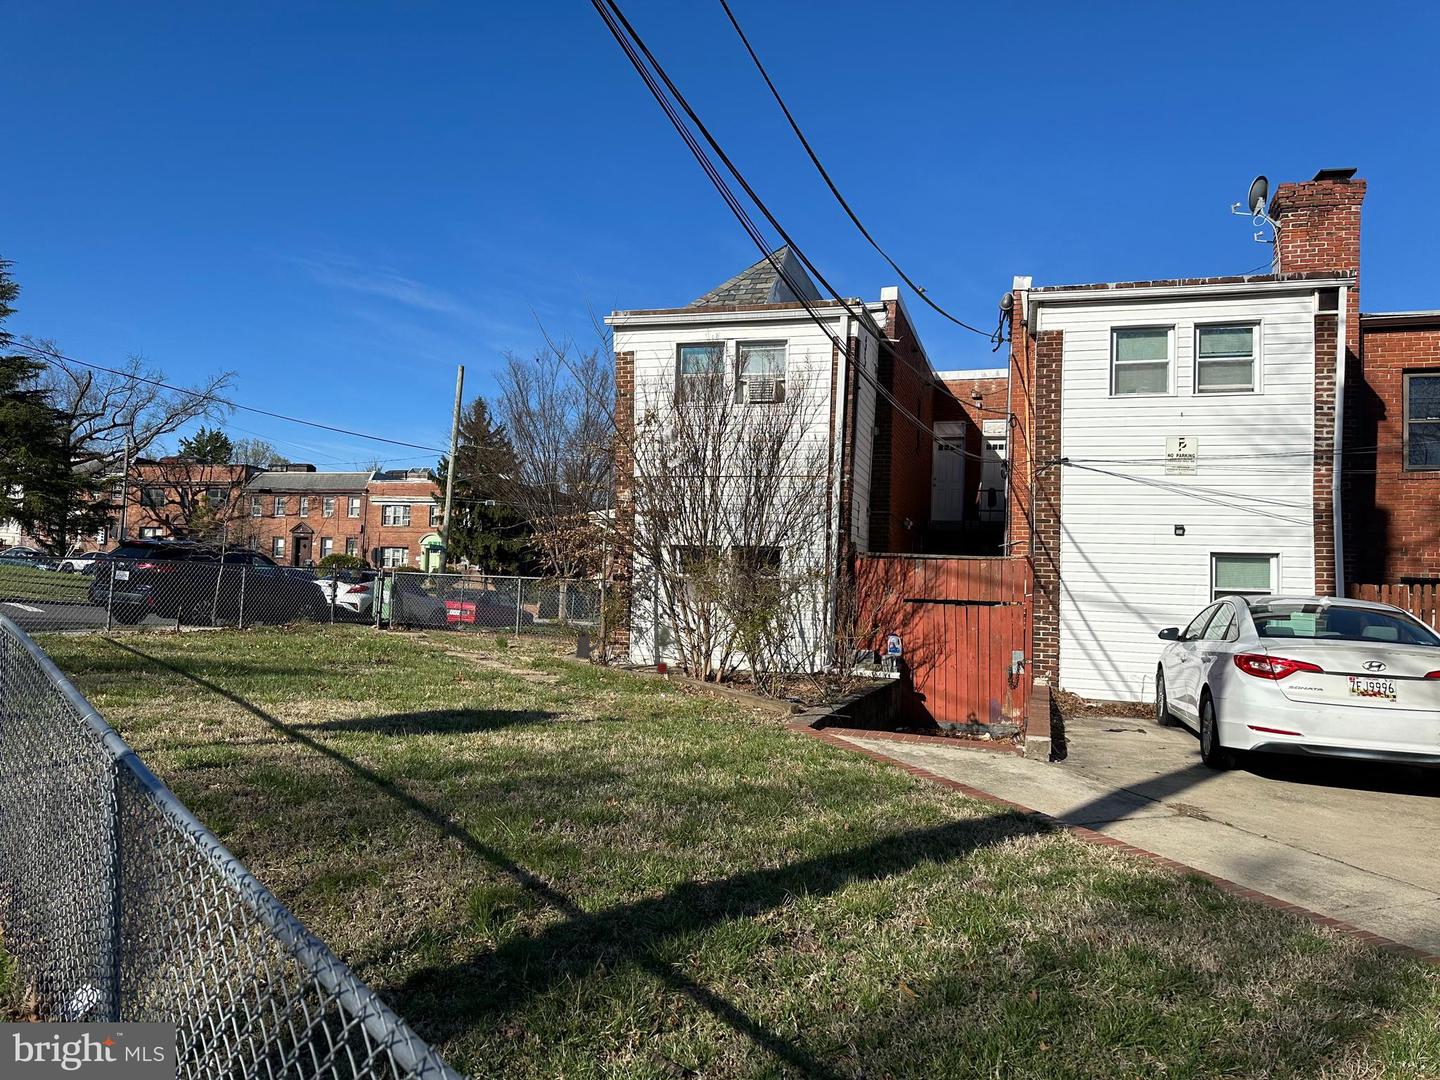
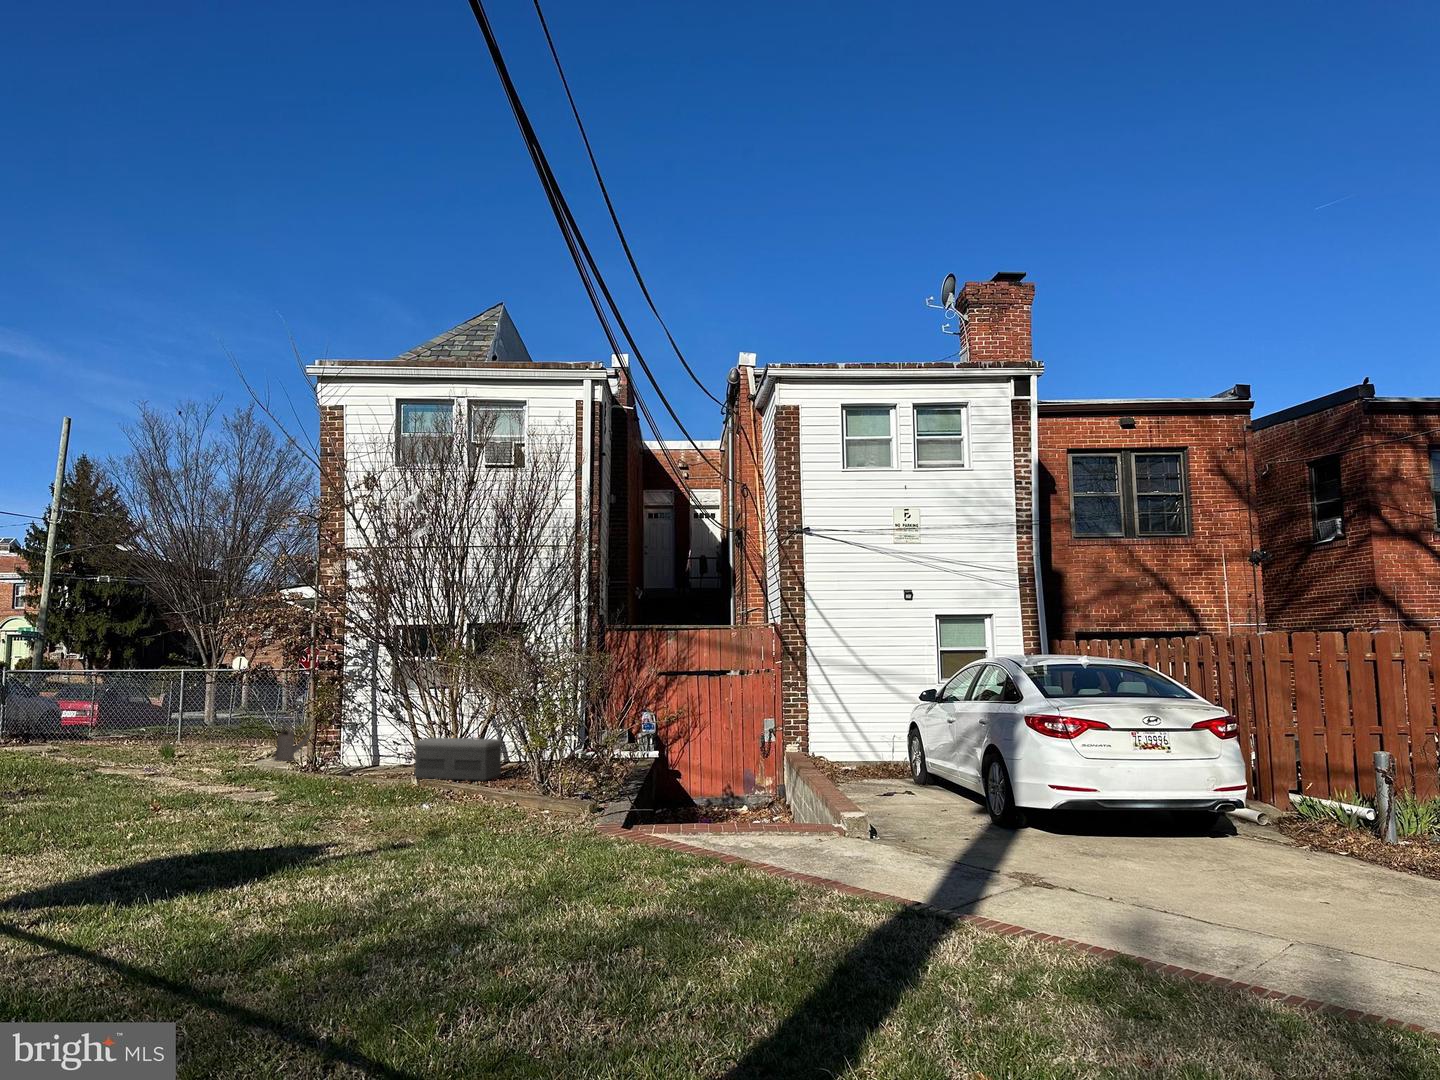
potted tree: present [655,620,681,674] -> none [380,707,417,773]
storage bench: none [678,645,752,686] -> present [414,738,502,781]

